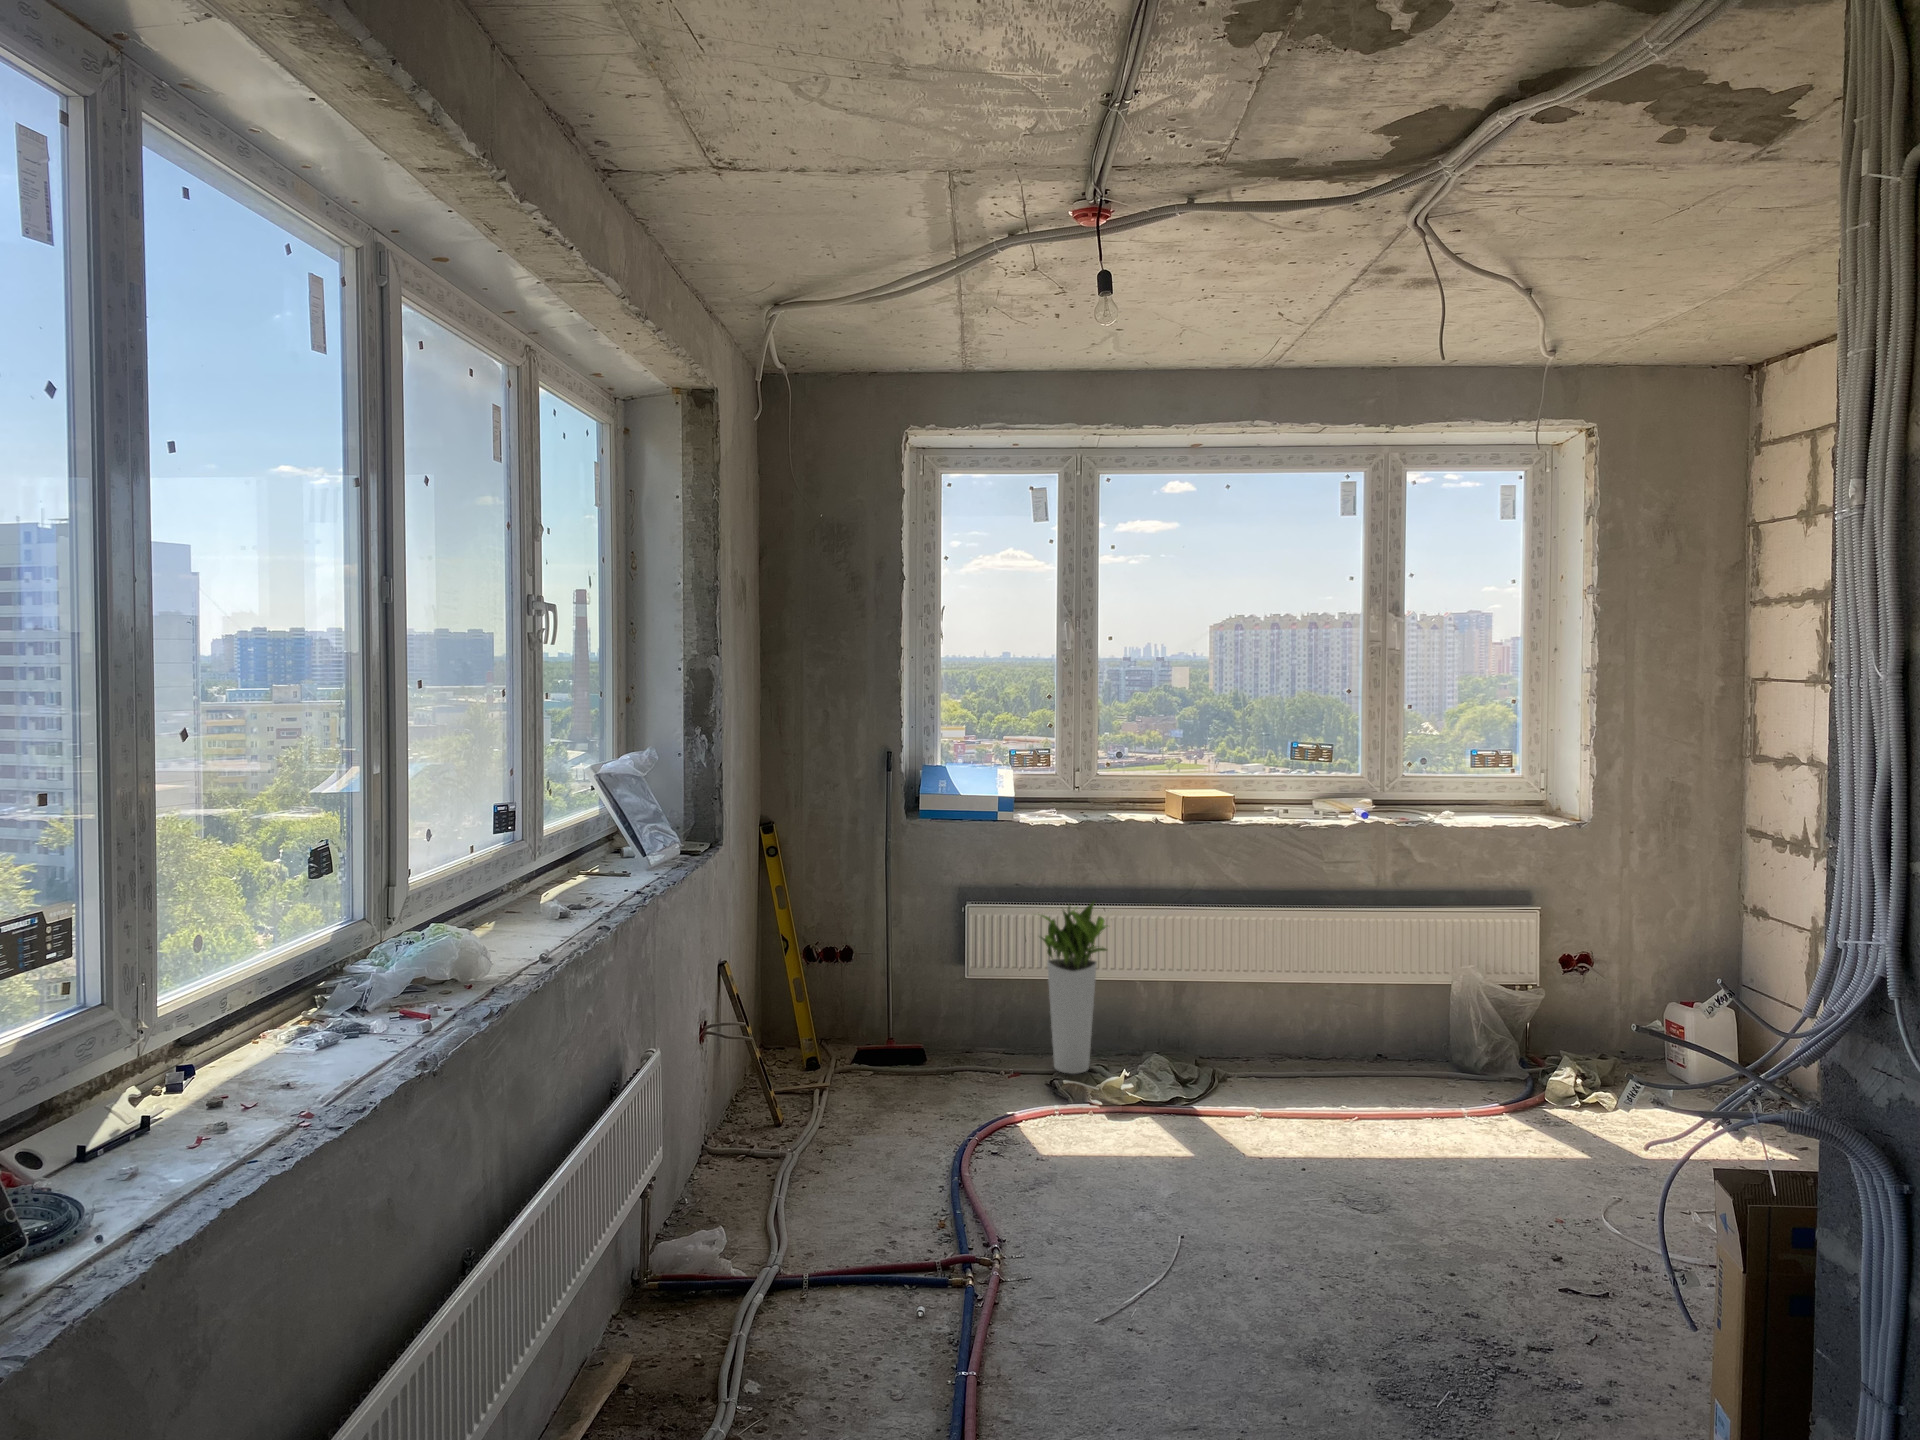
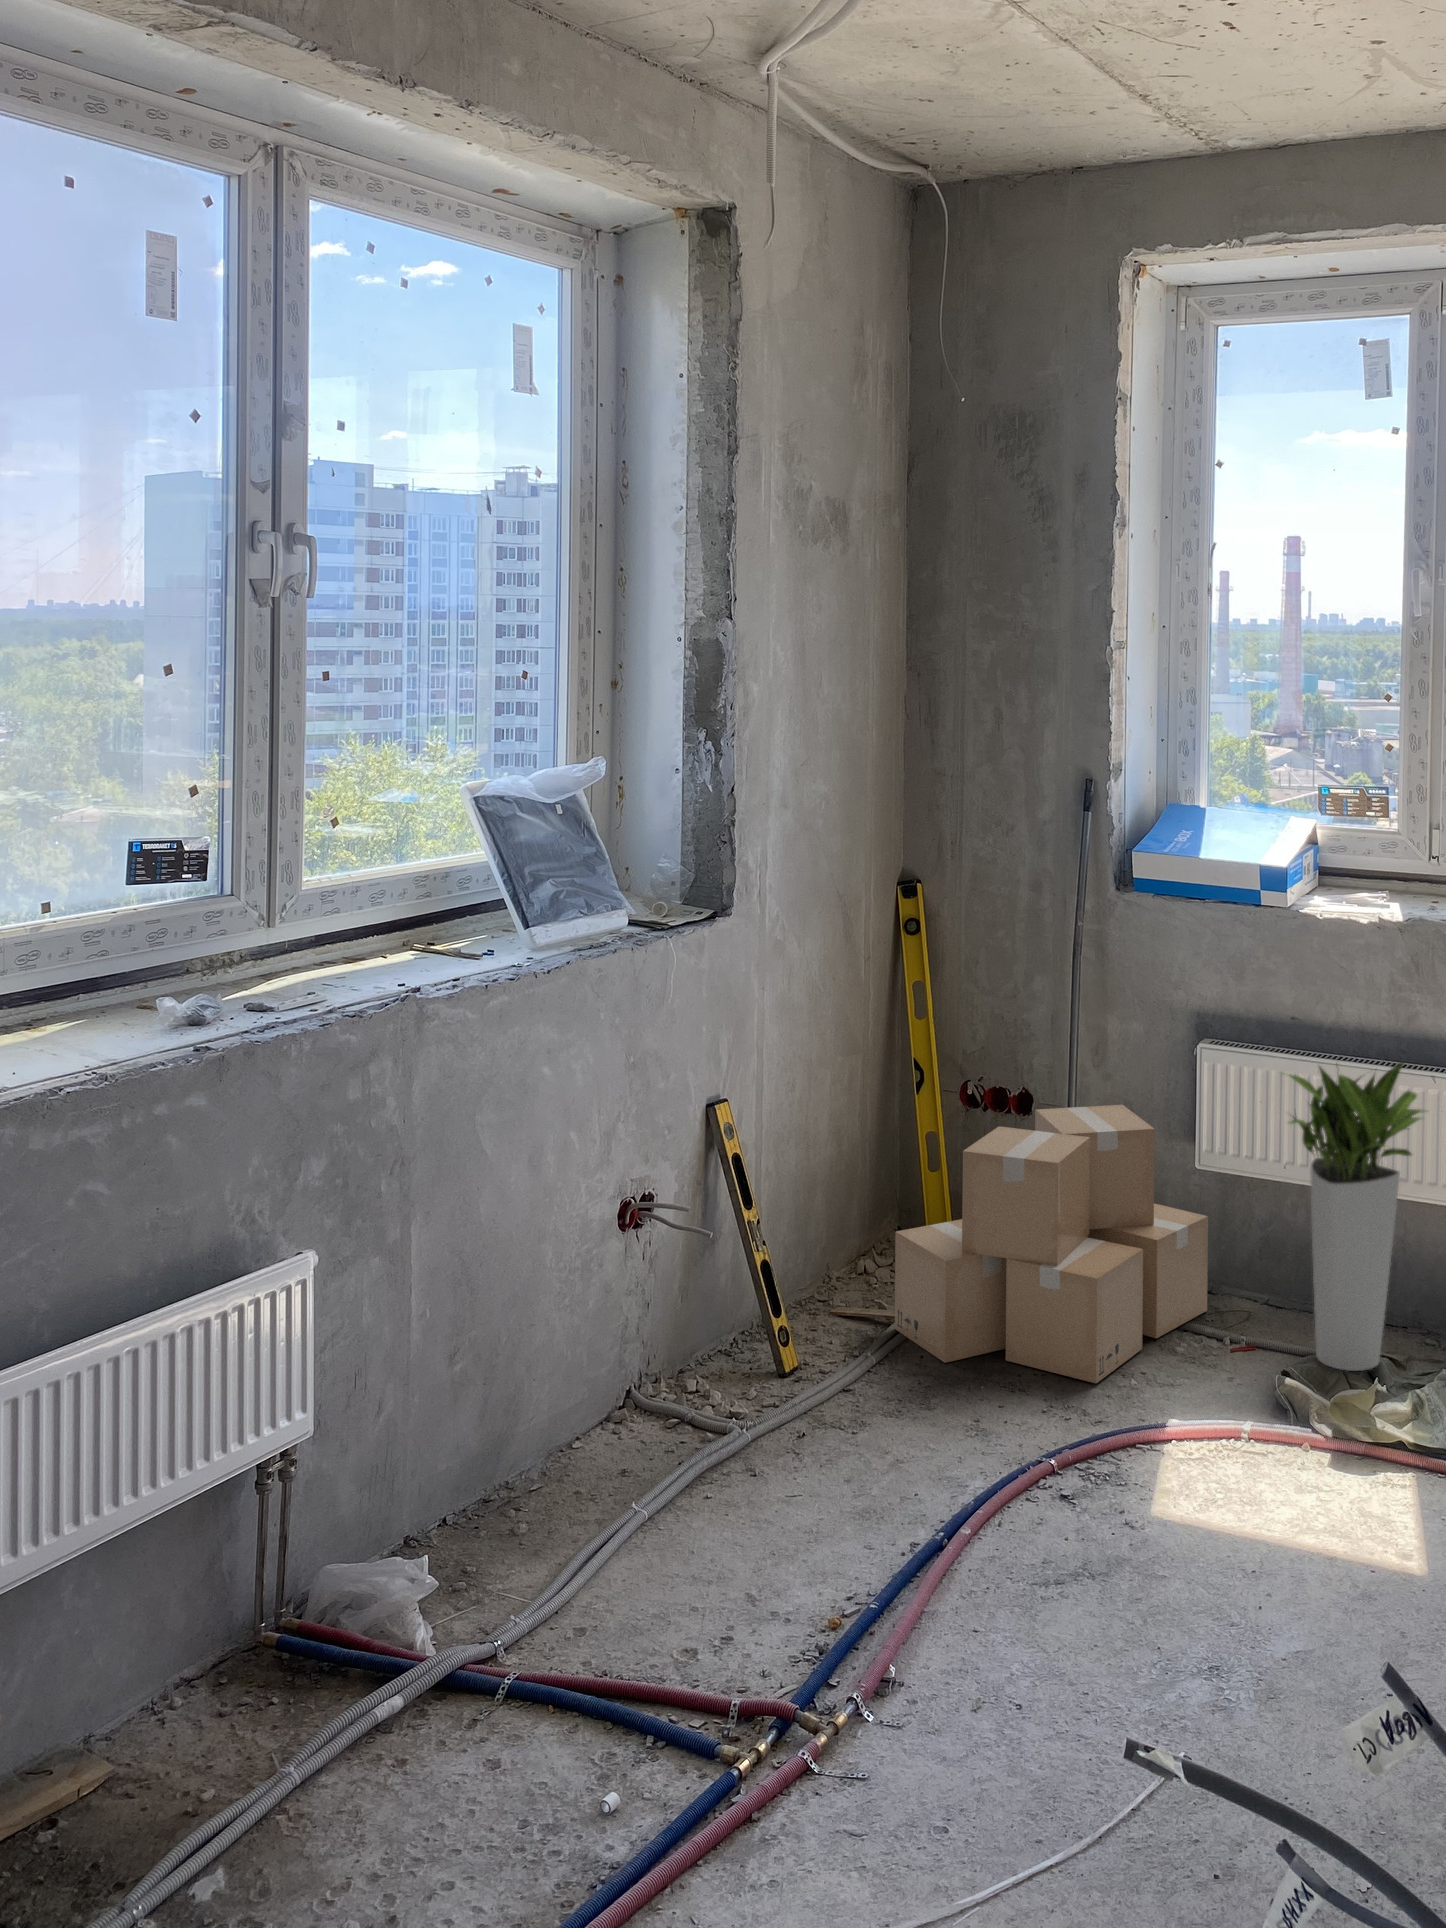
cardboard box: none [821,946,979,1111] -> present [895,1105,1208,1383]

